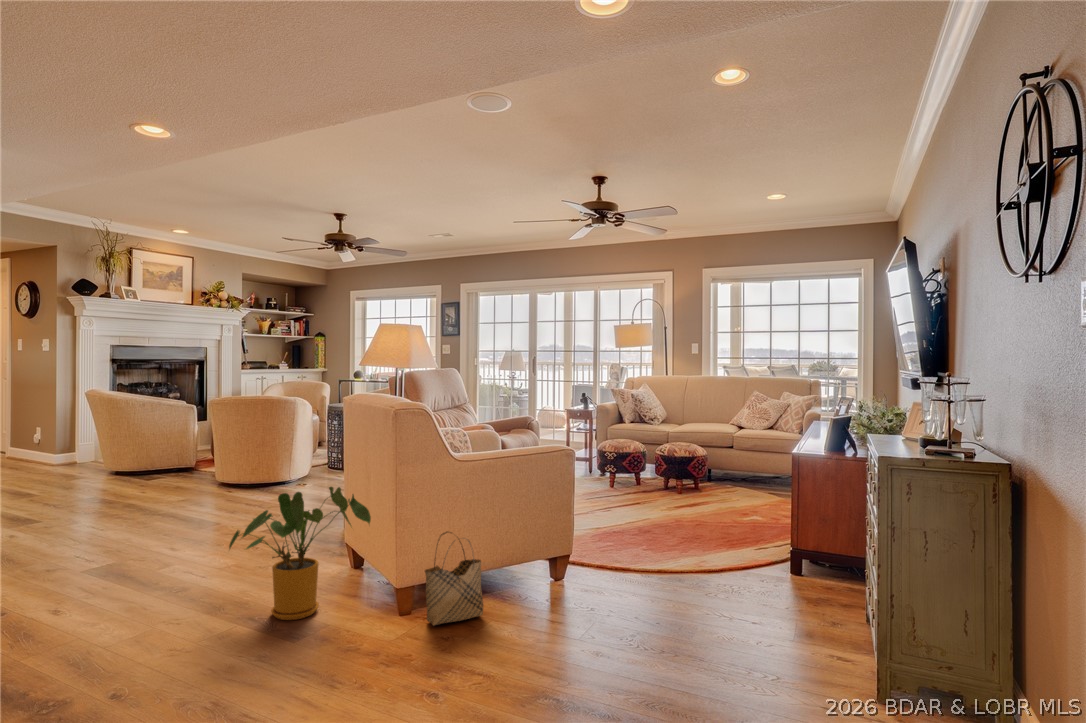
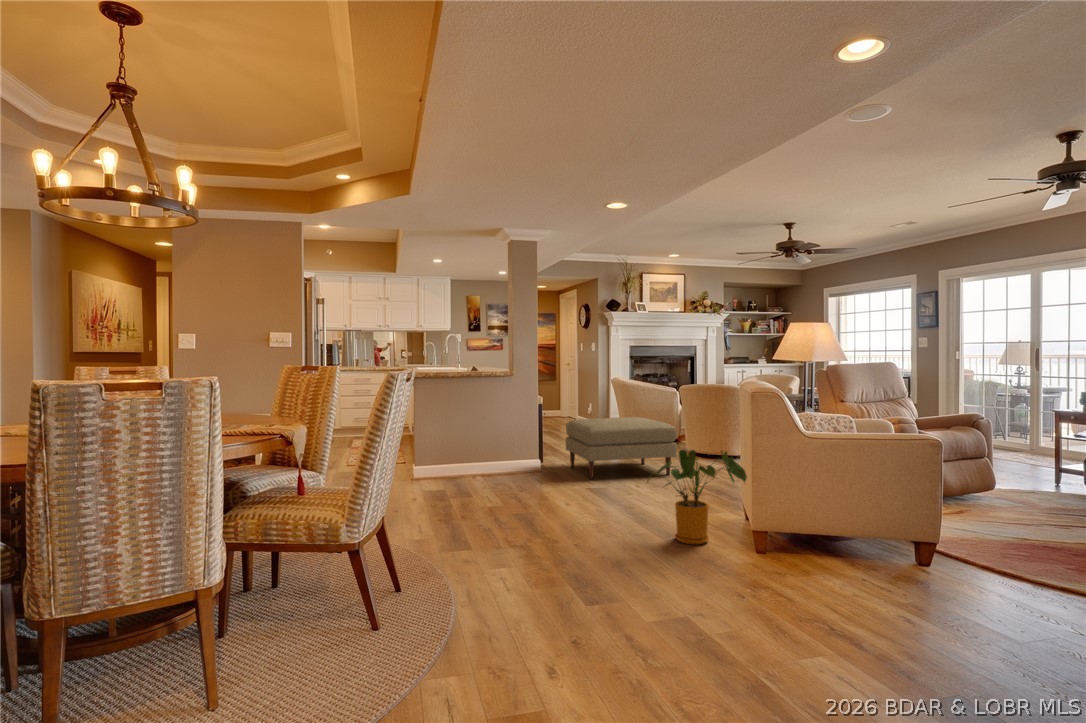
ottoman: none [24,447,220,550] -> present [566,417,677,480]
woven basket: present [425,531,483,626] -> none [781,497,839,577]

